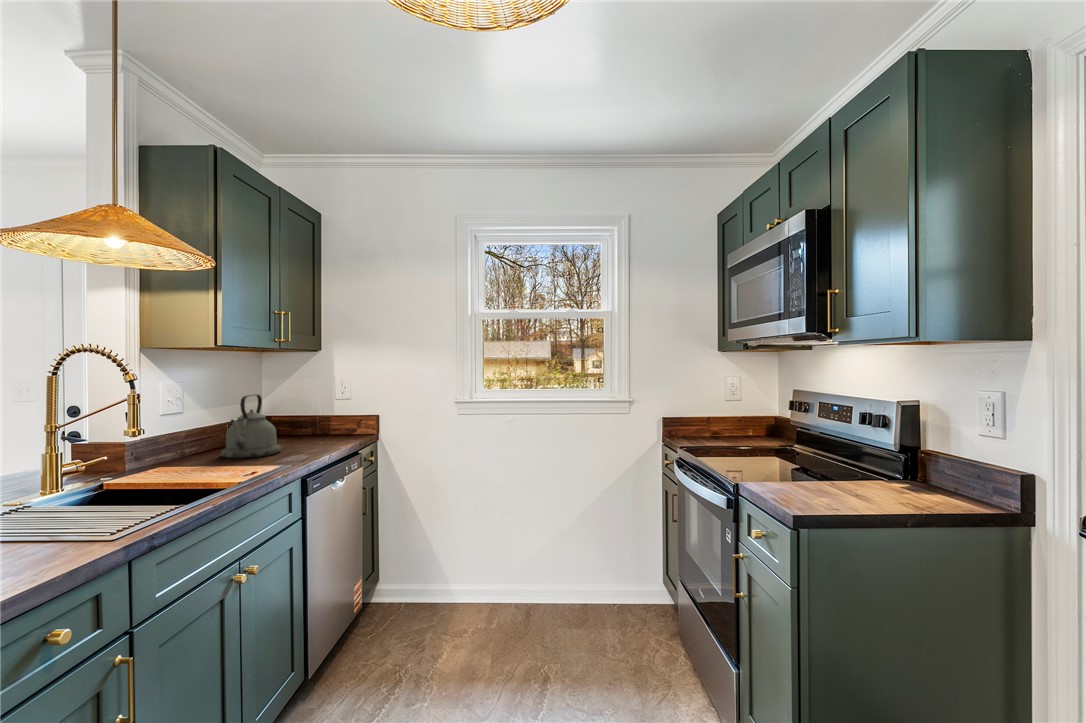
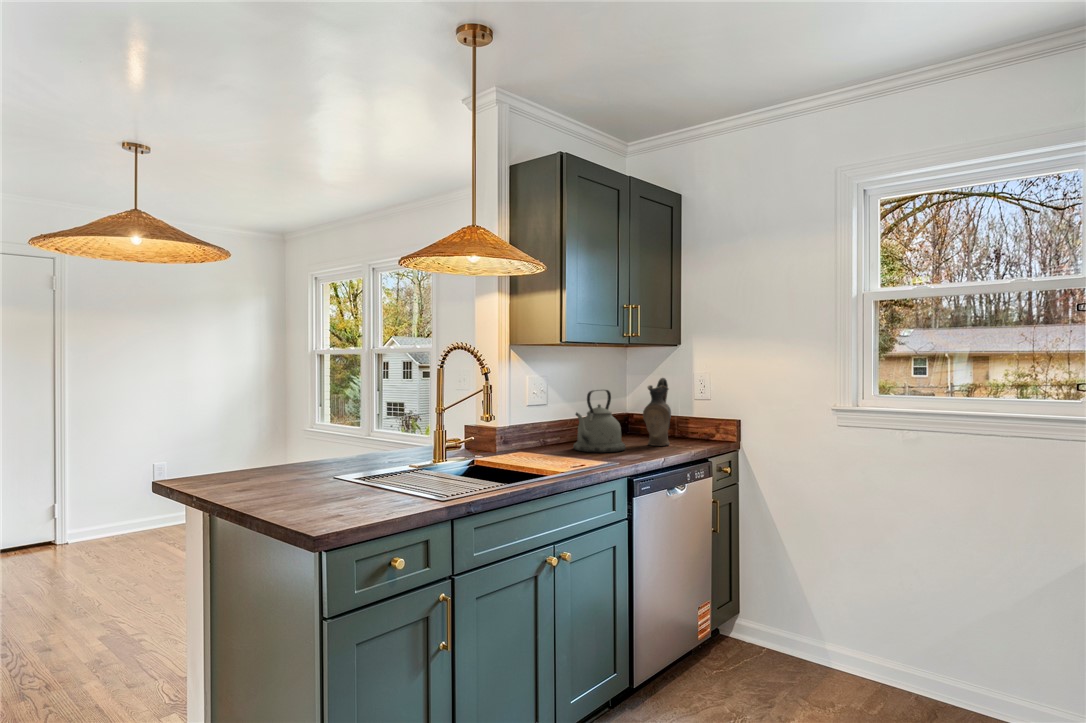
ceramic pitcher: none [293,381,320,444] -> present [643,378,671,446]

